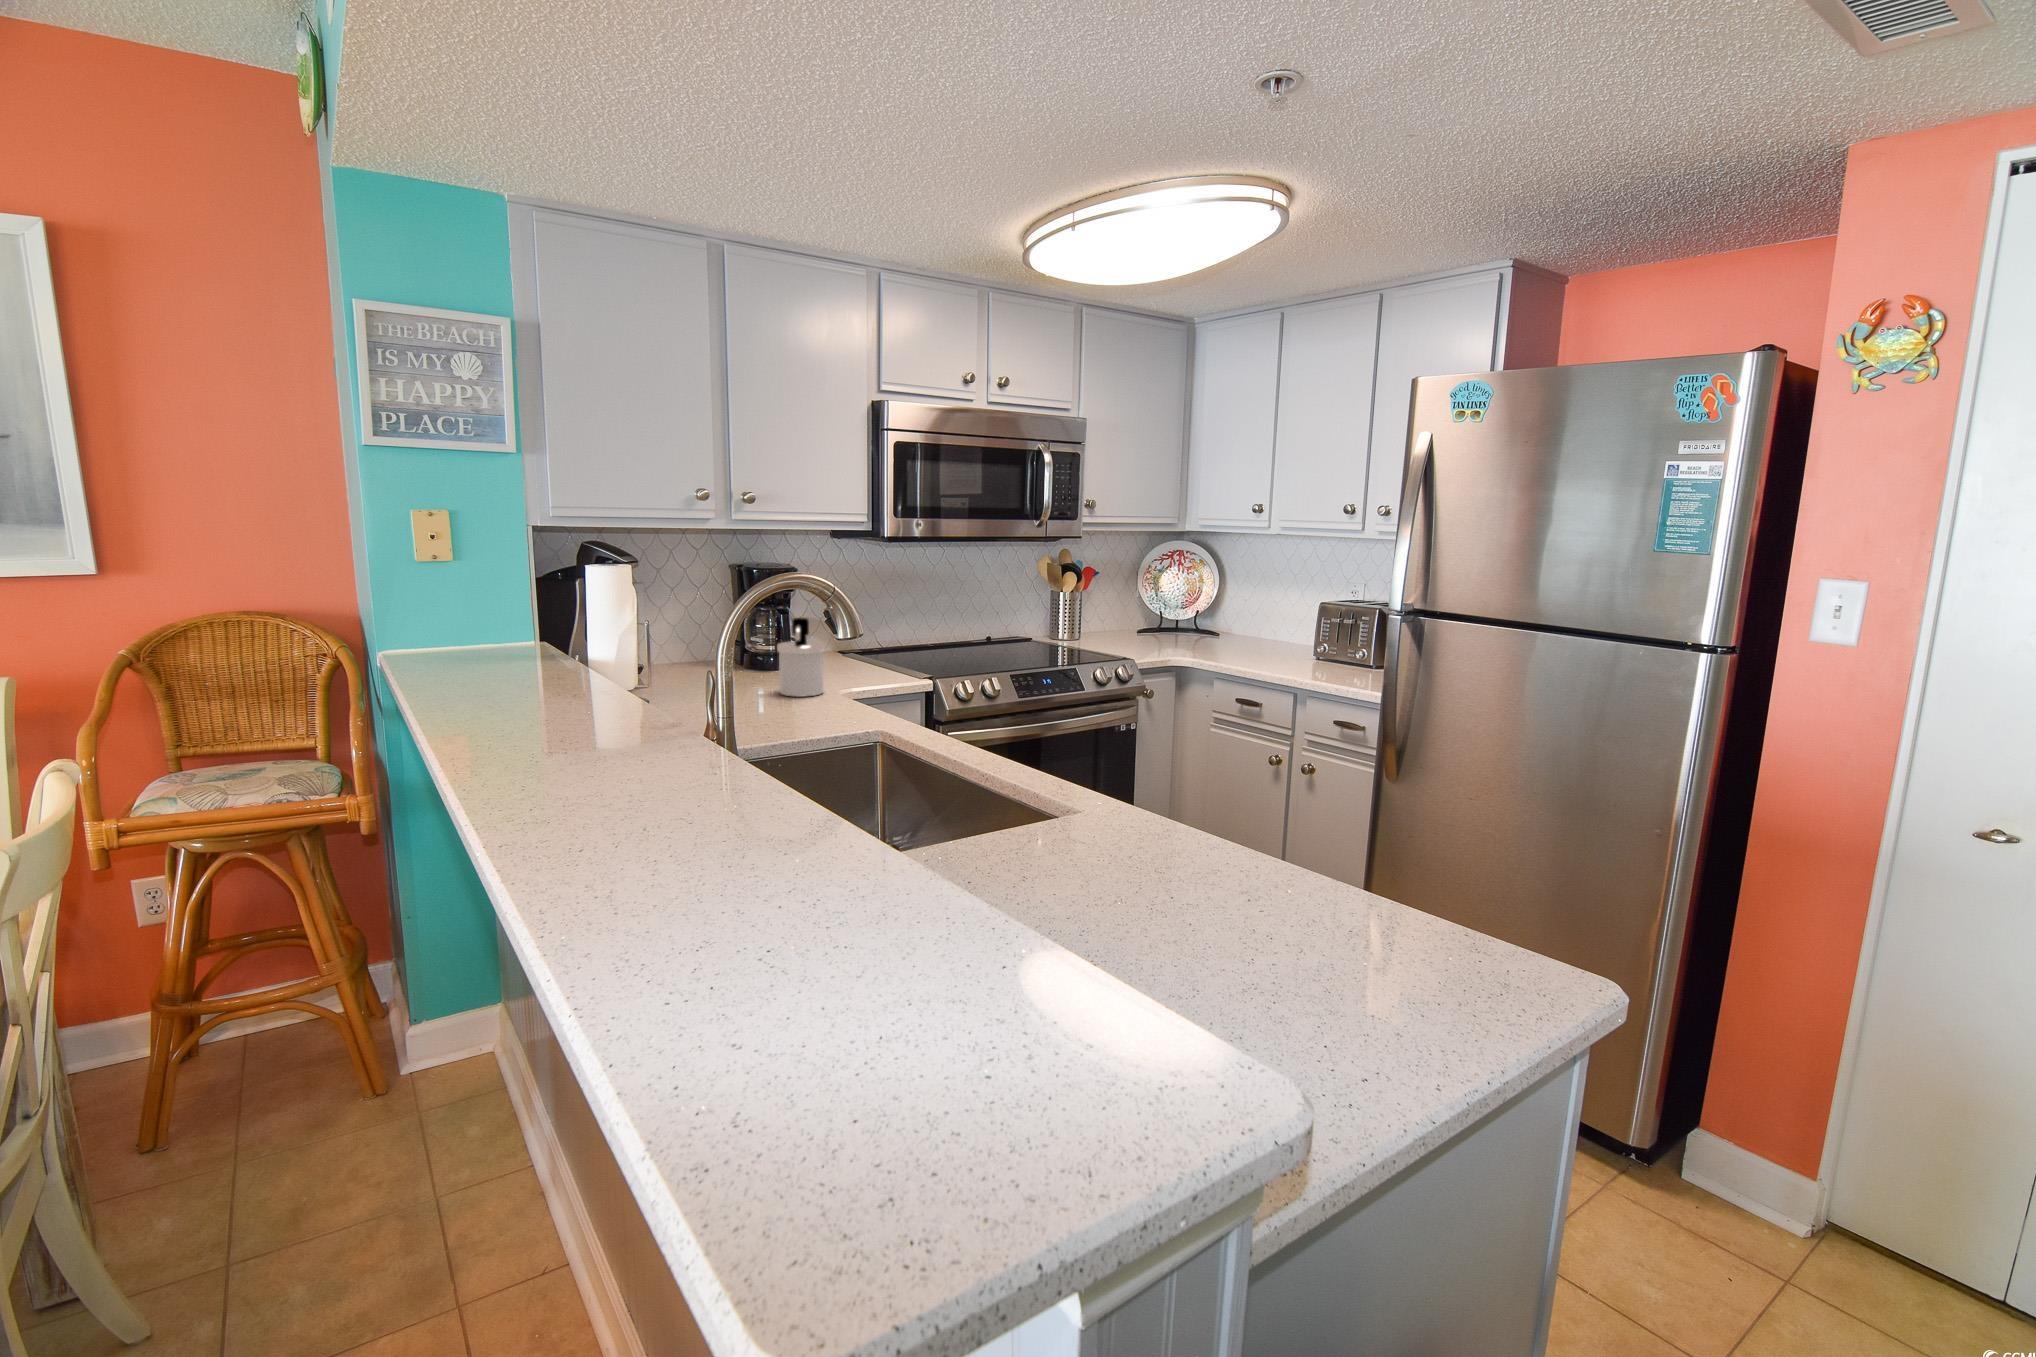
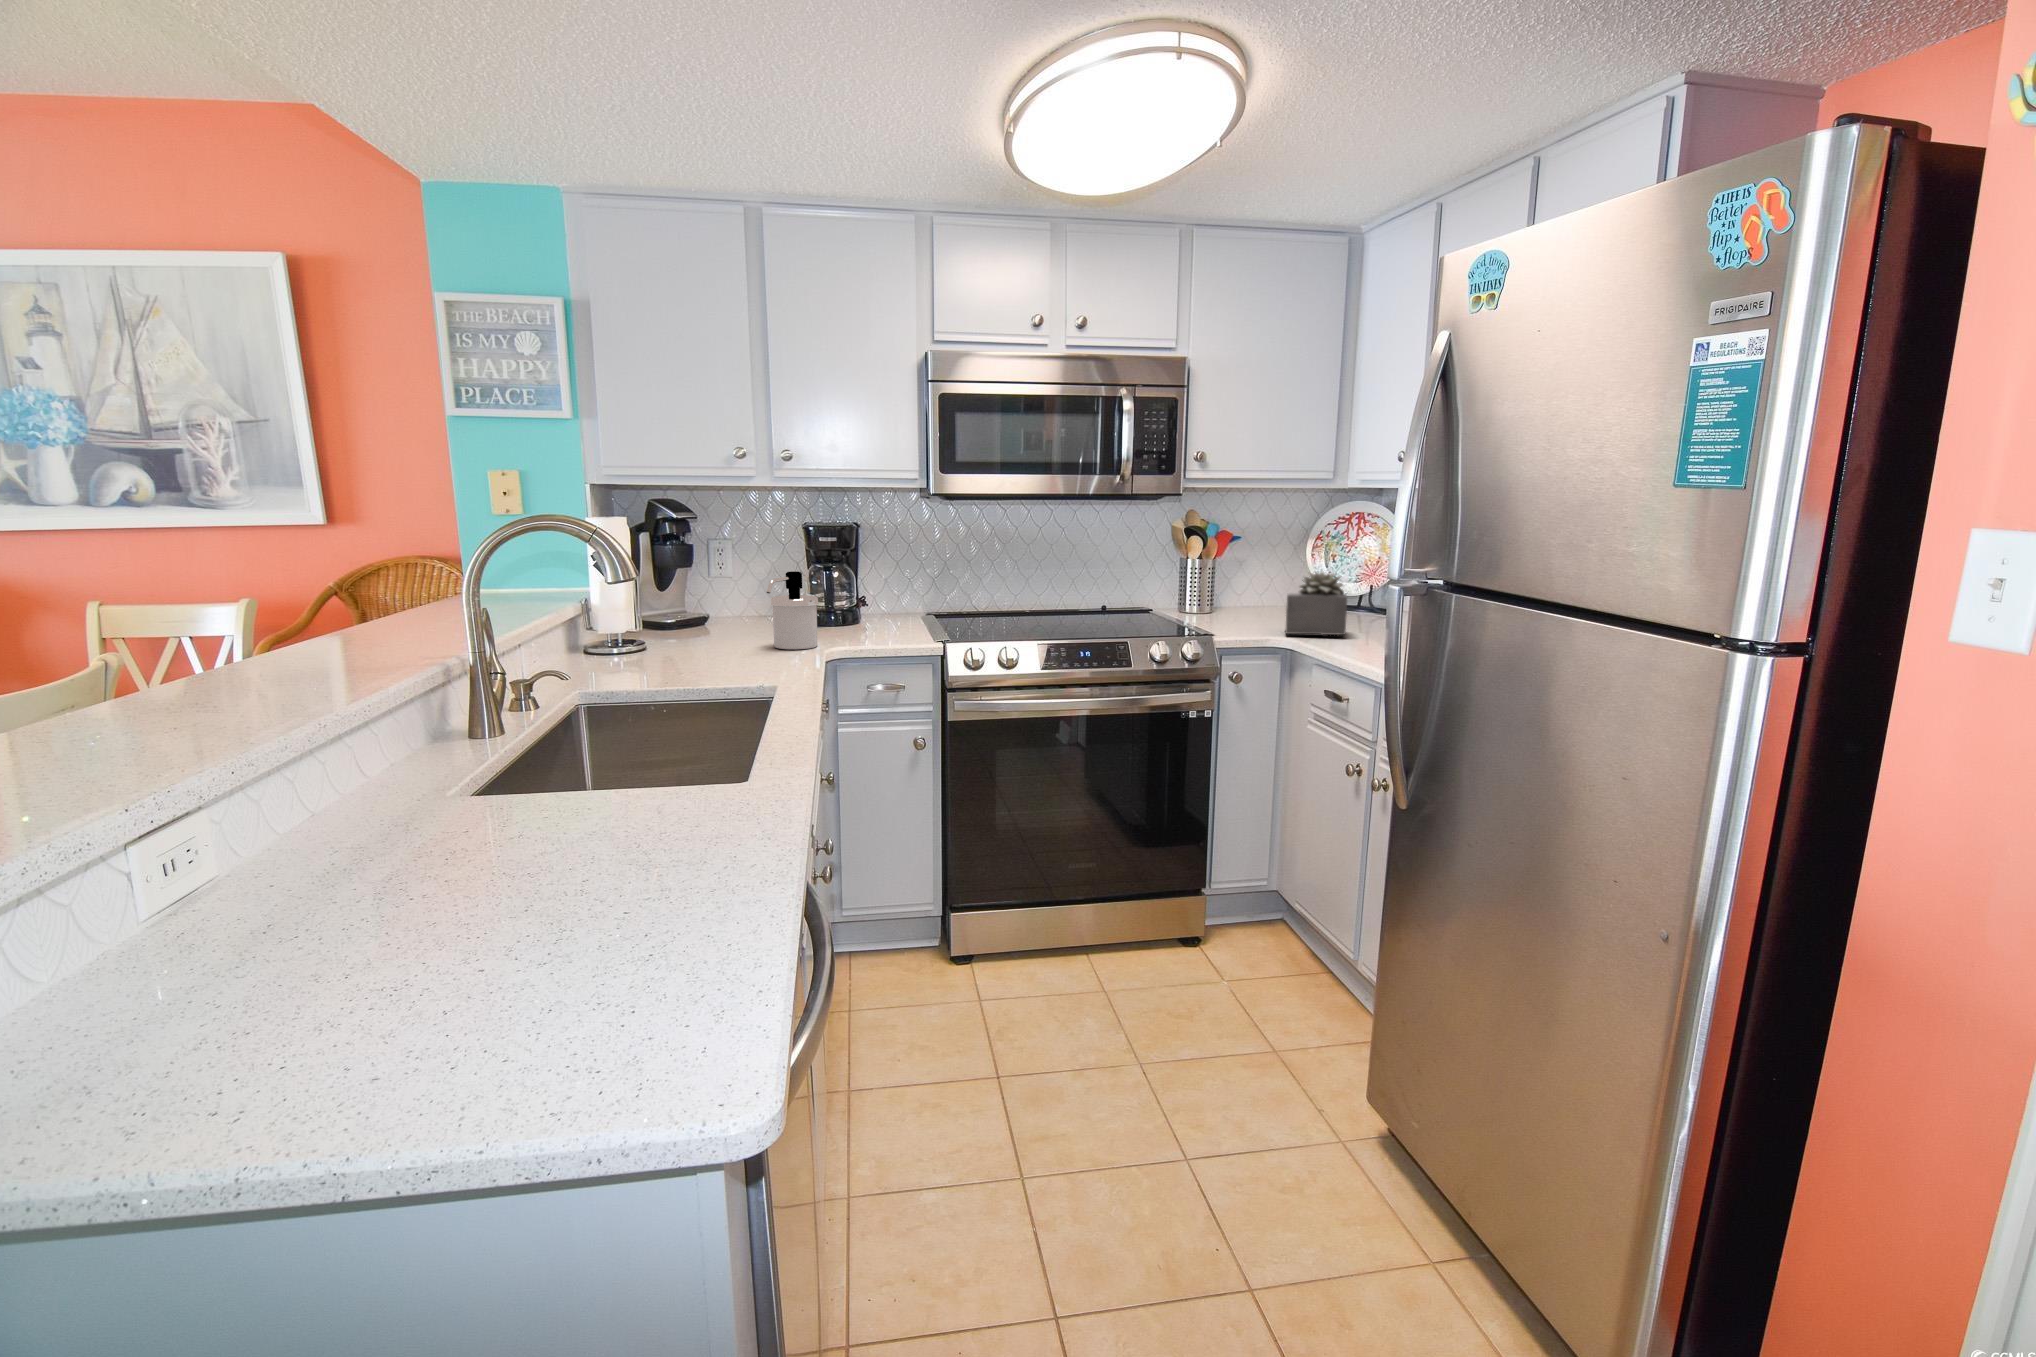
succulent plant: none [1168,601,1227,654] -> present [1285,572,1347,635]

